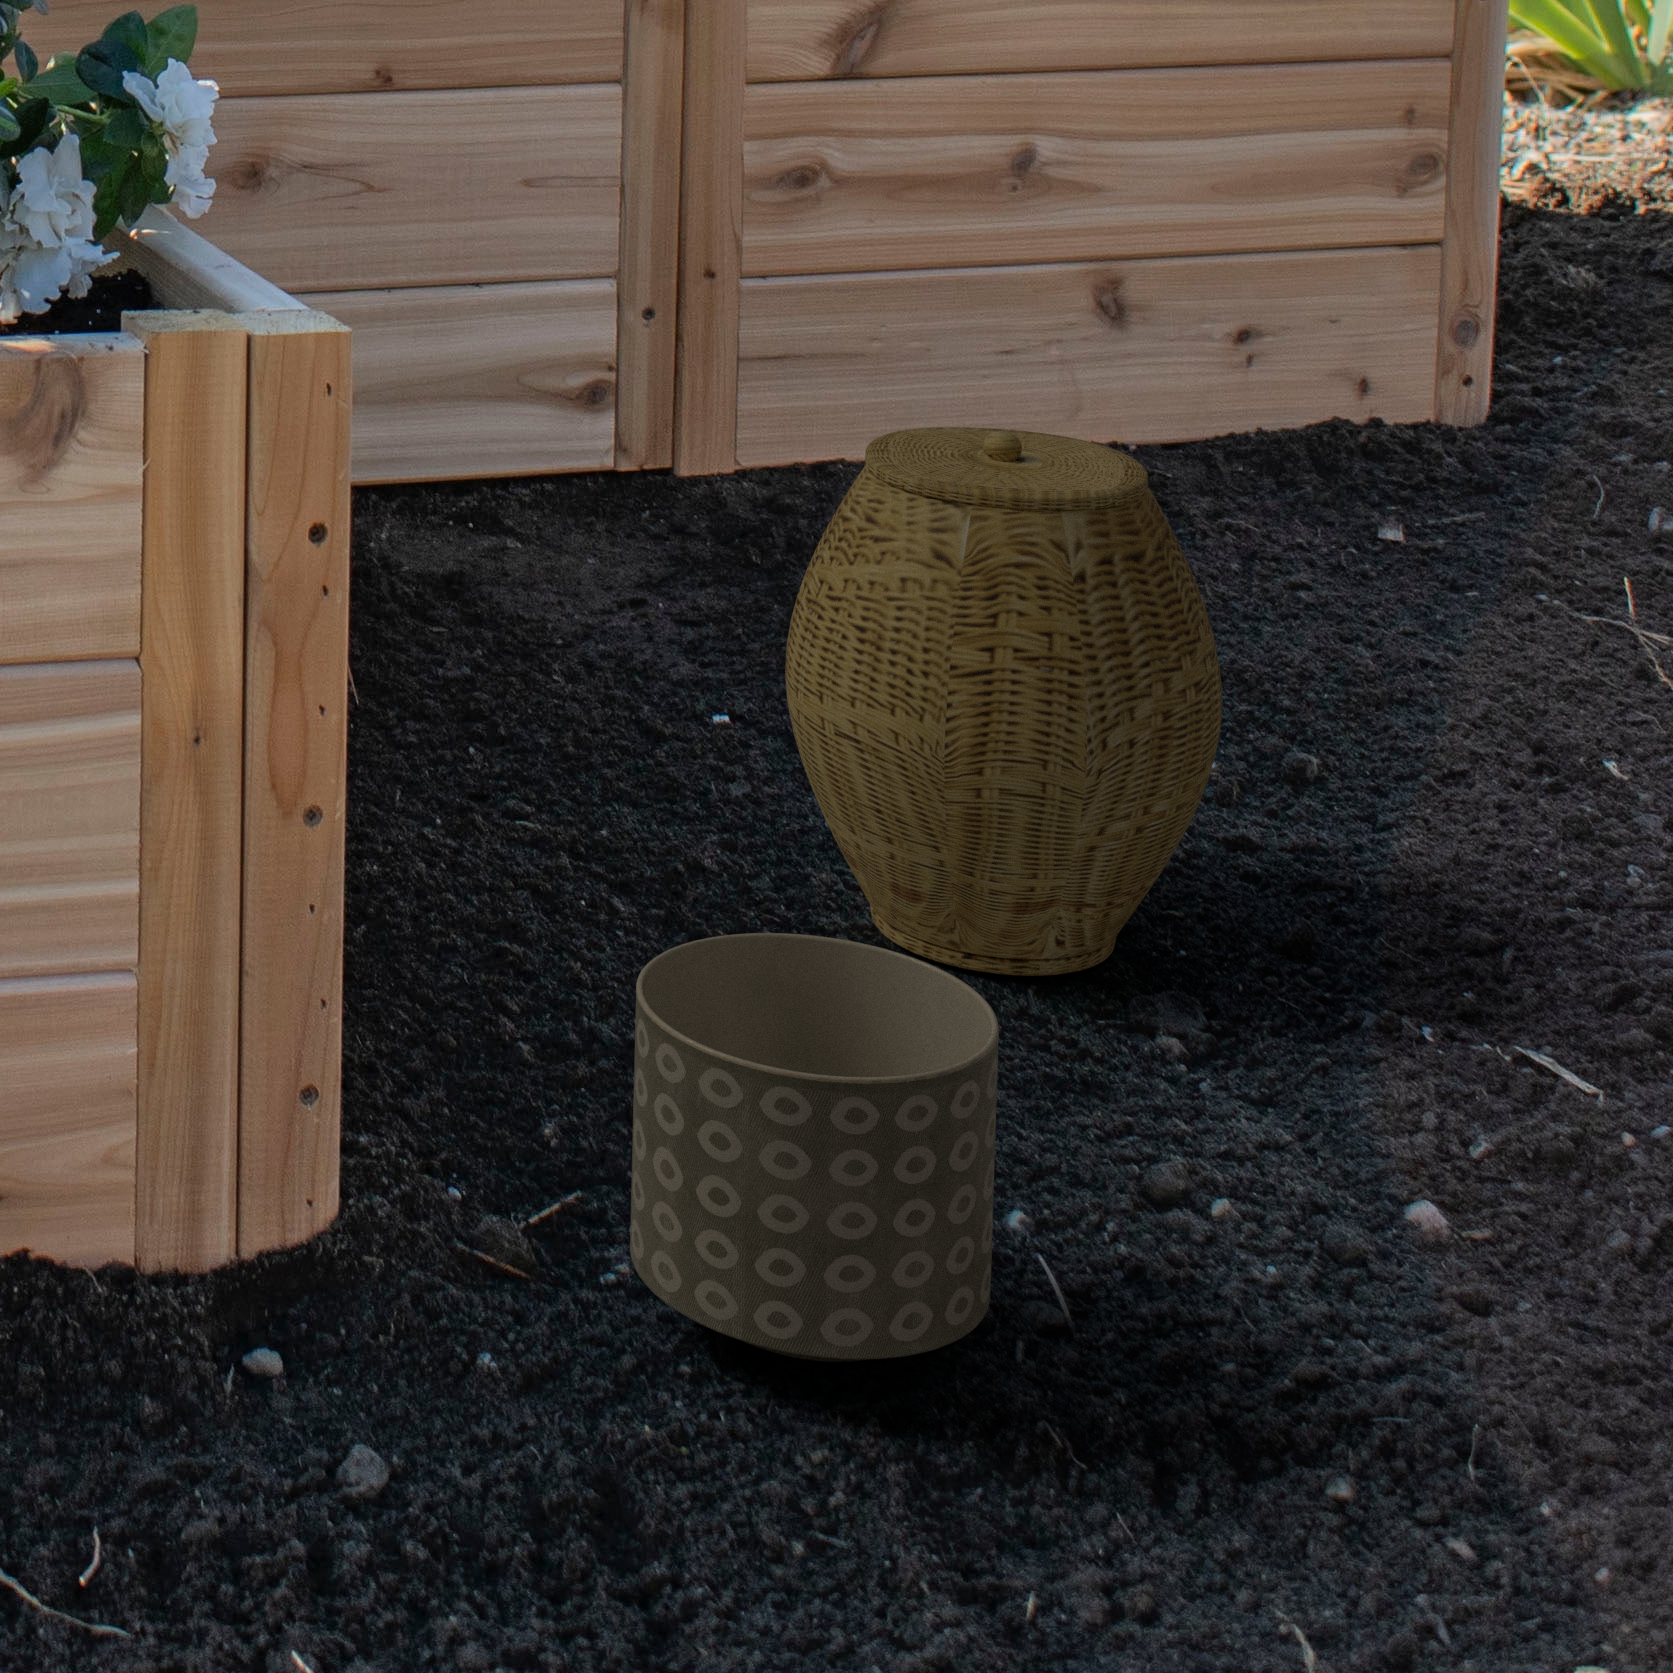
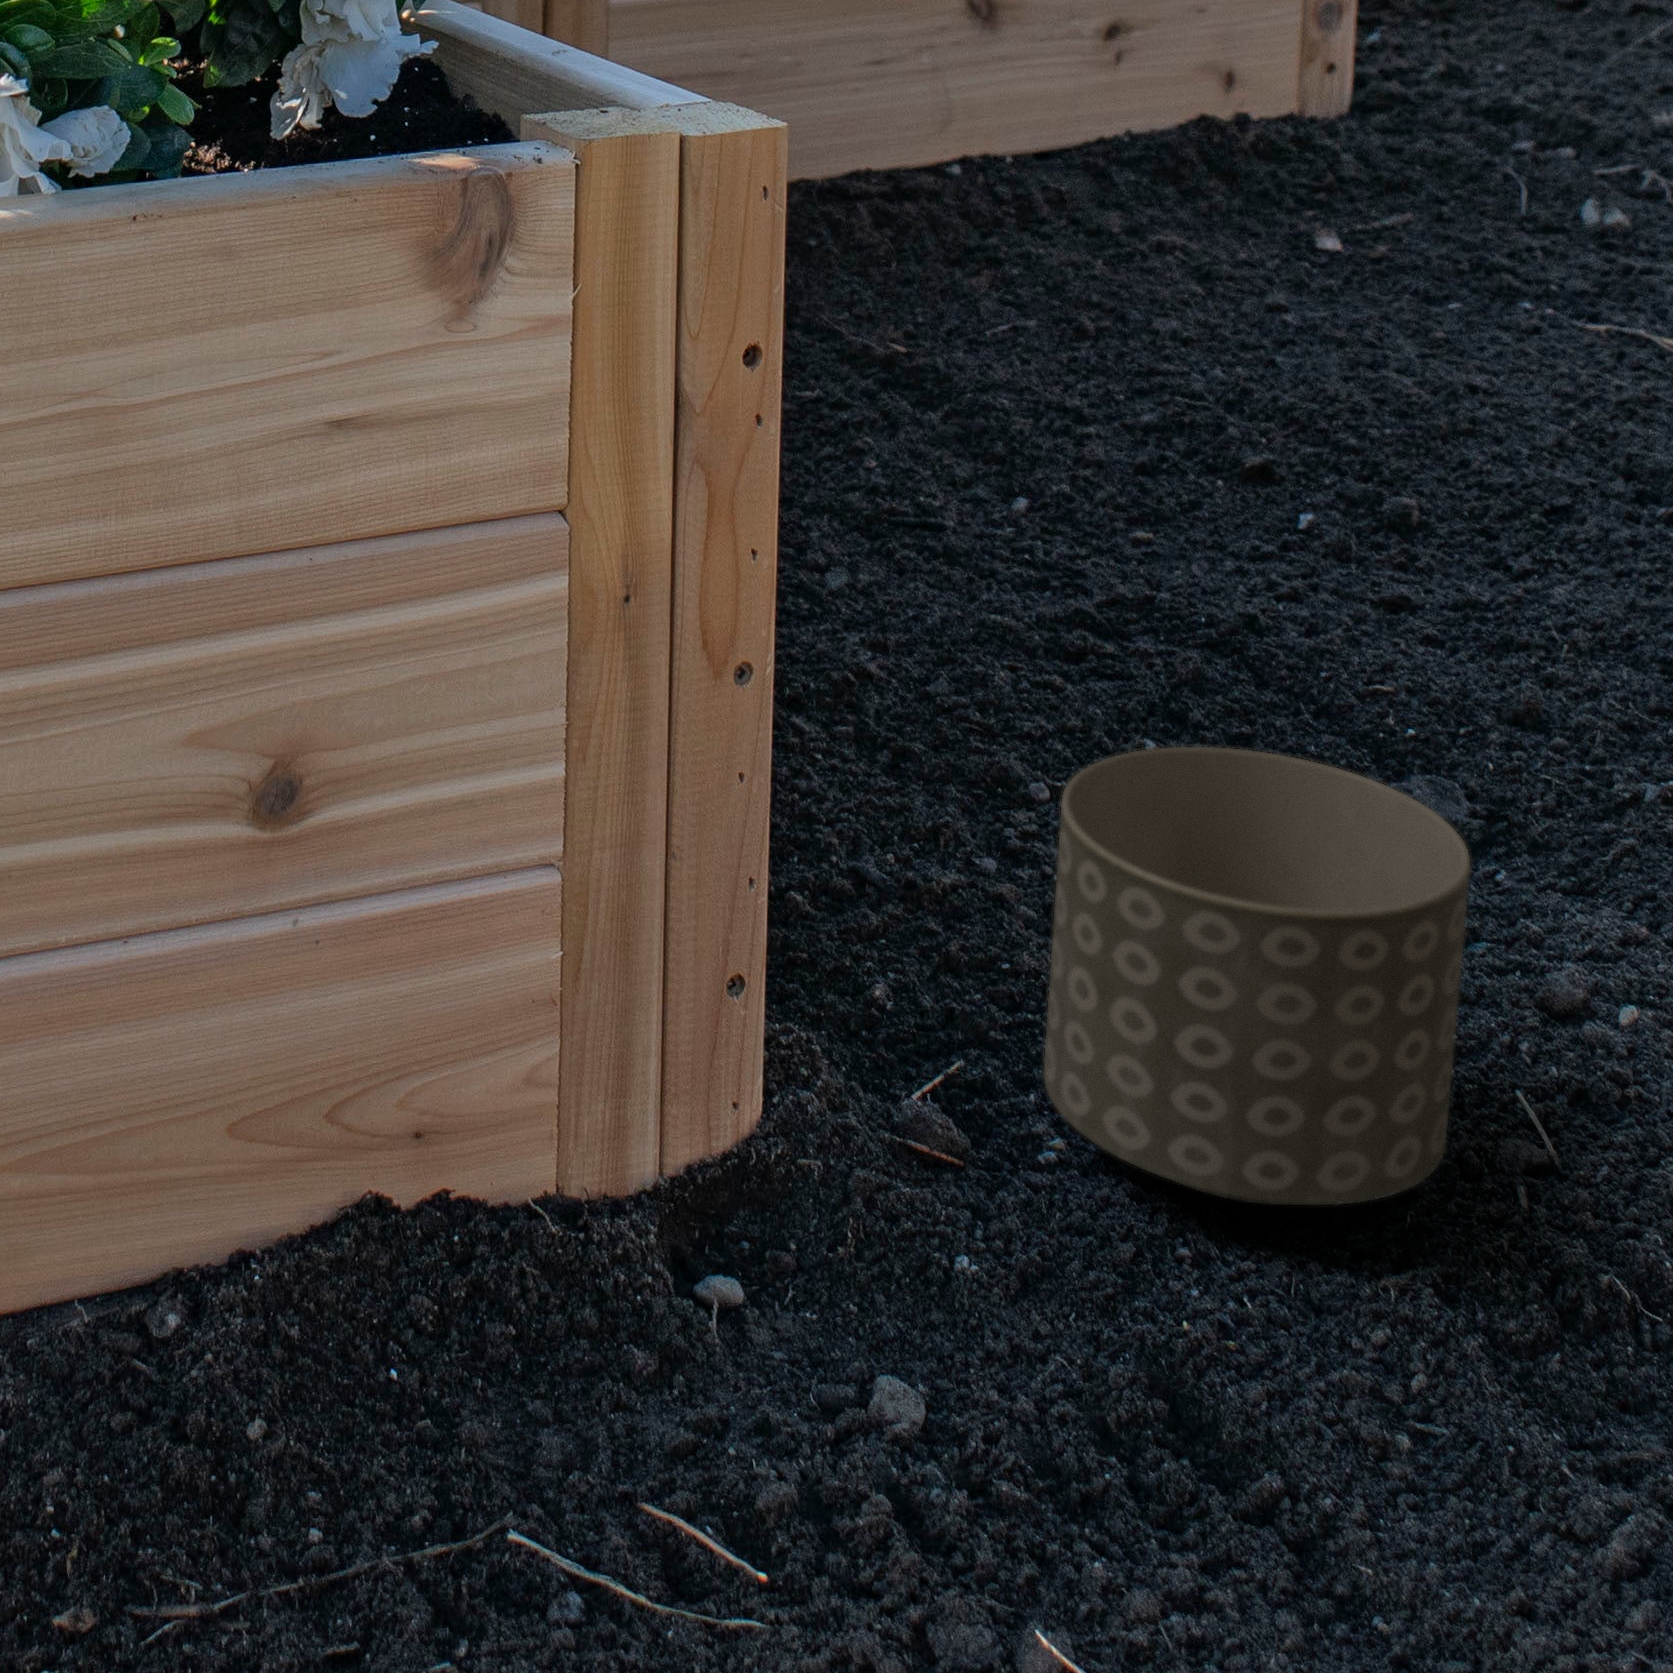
woven basket: present [785,427,1222,976] -> none [954,164,1430,745]

